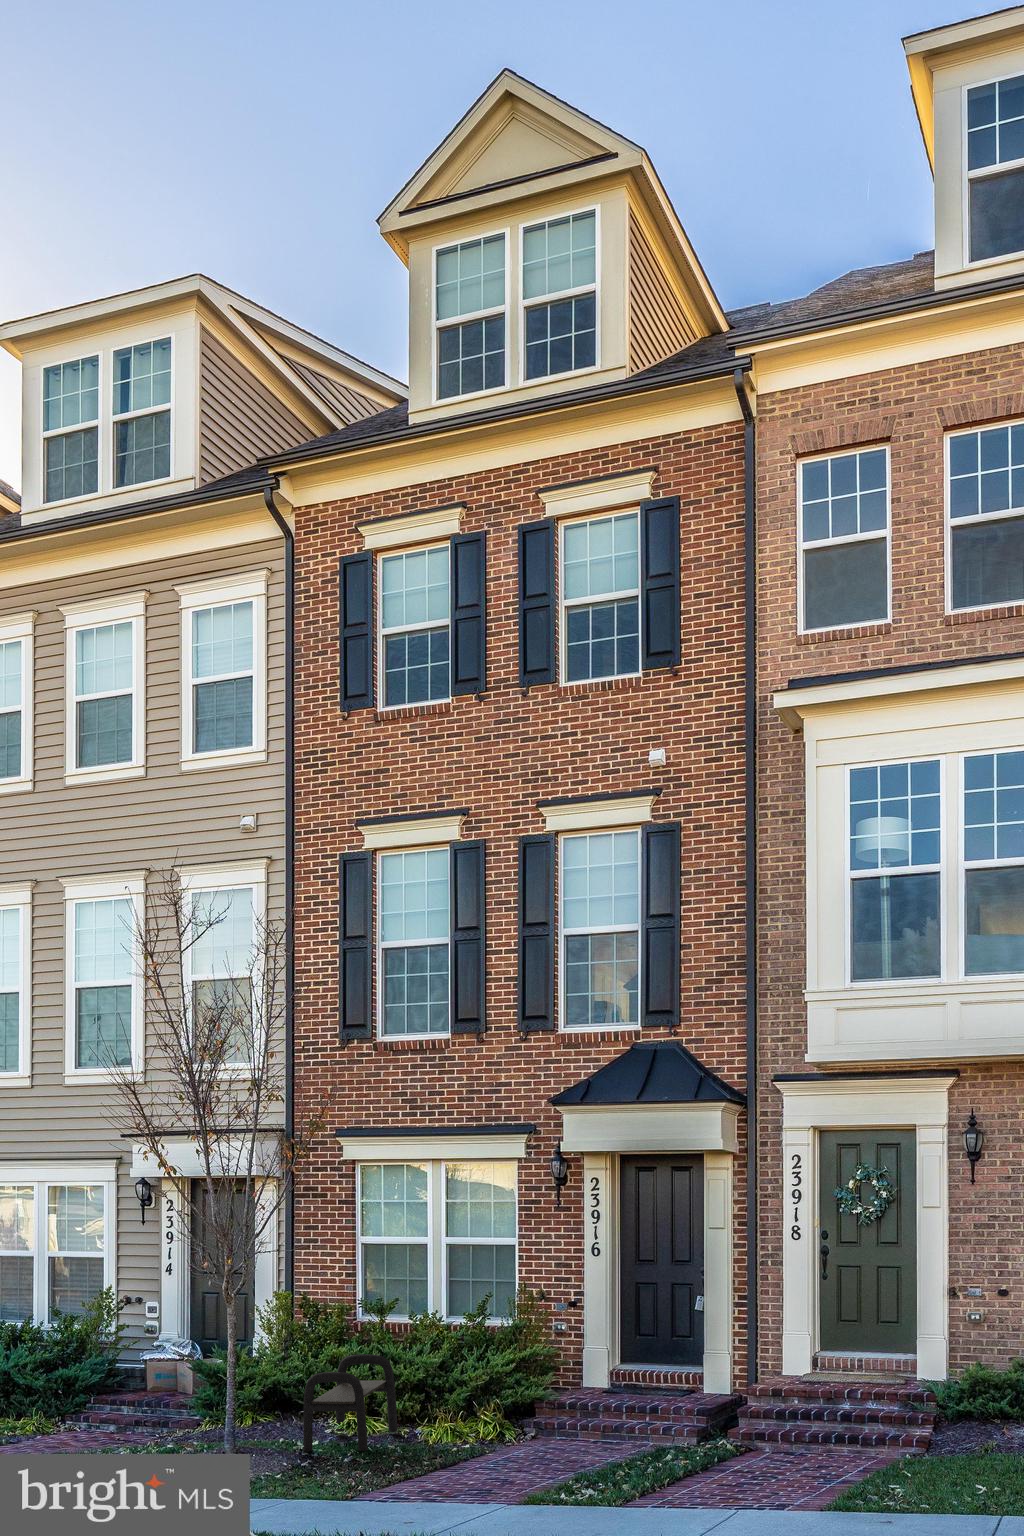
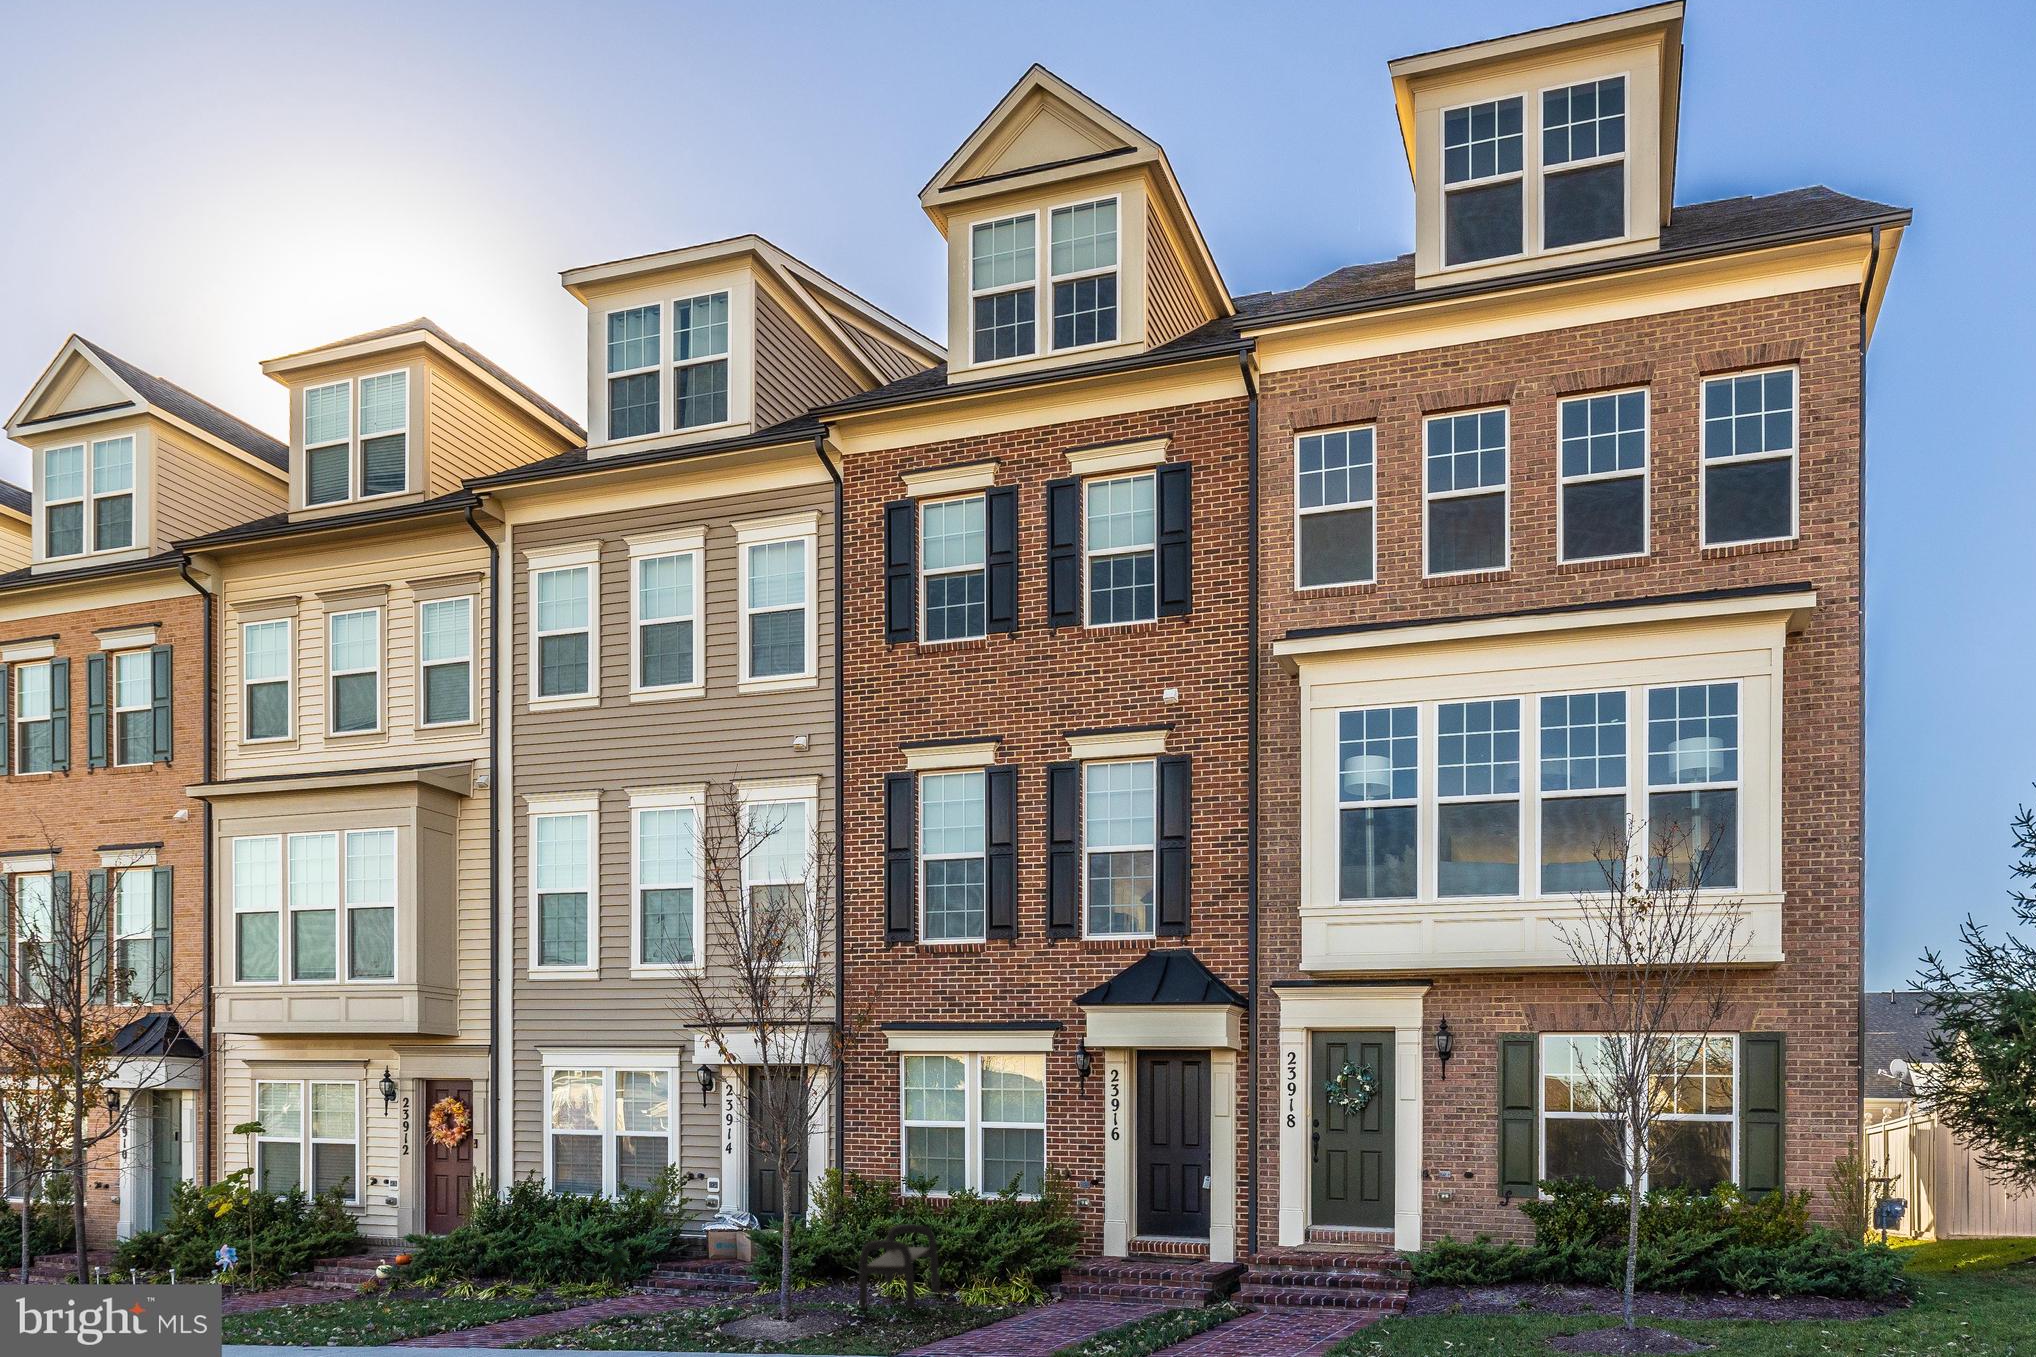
decorative plant: none [20,1373,52,1429] -> present [604,1240,629,1288]

